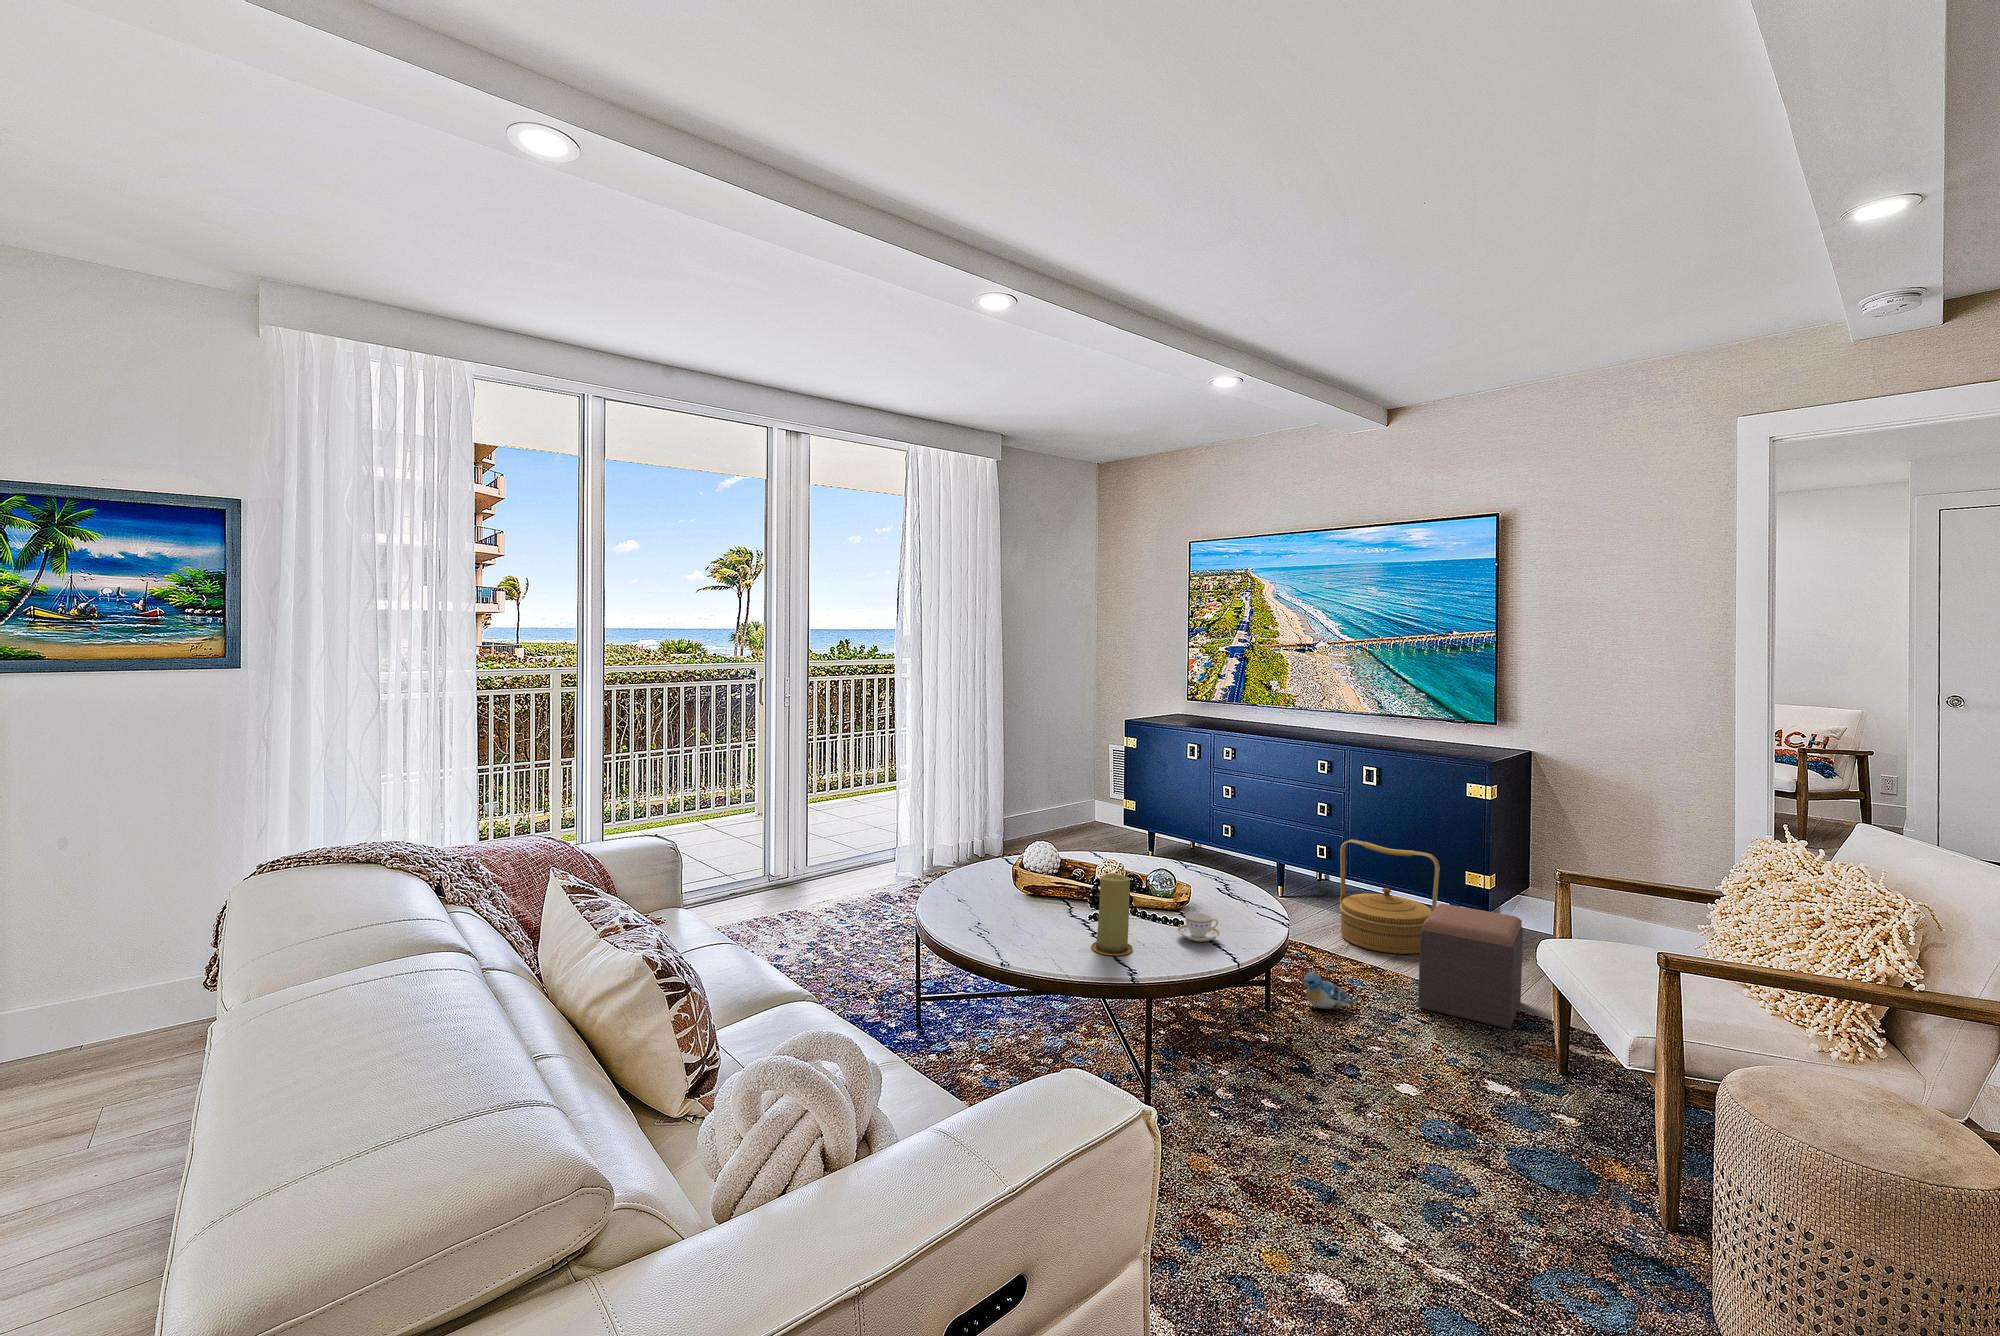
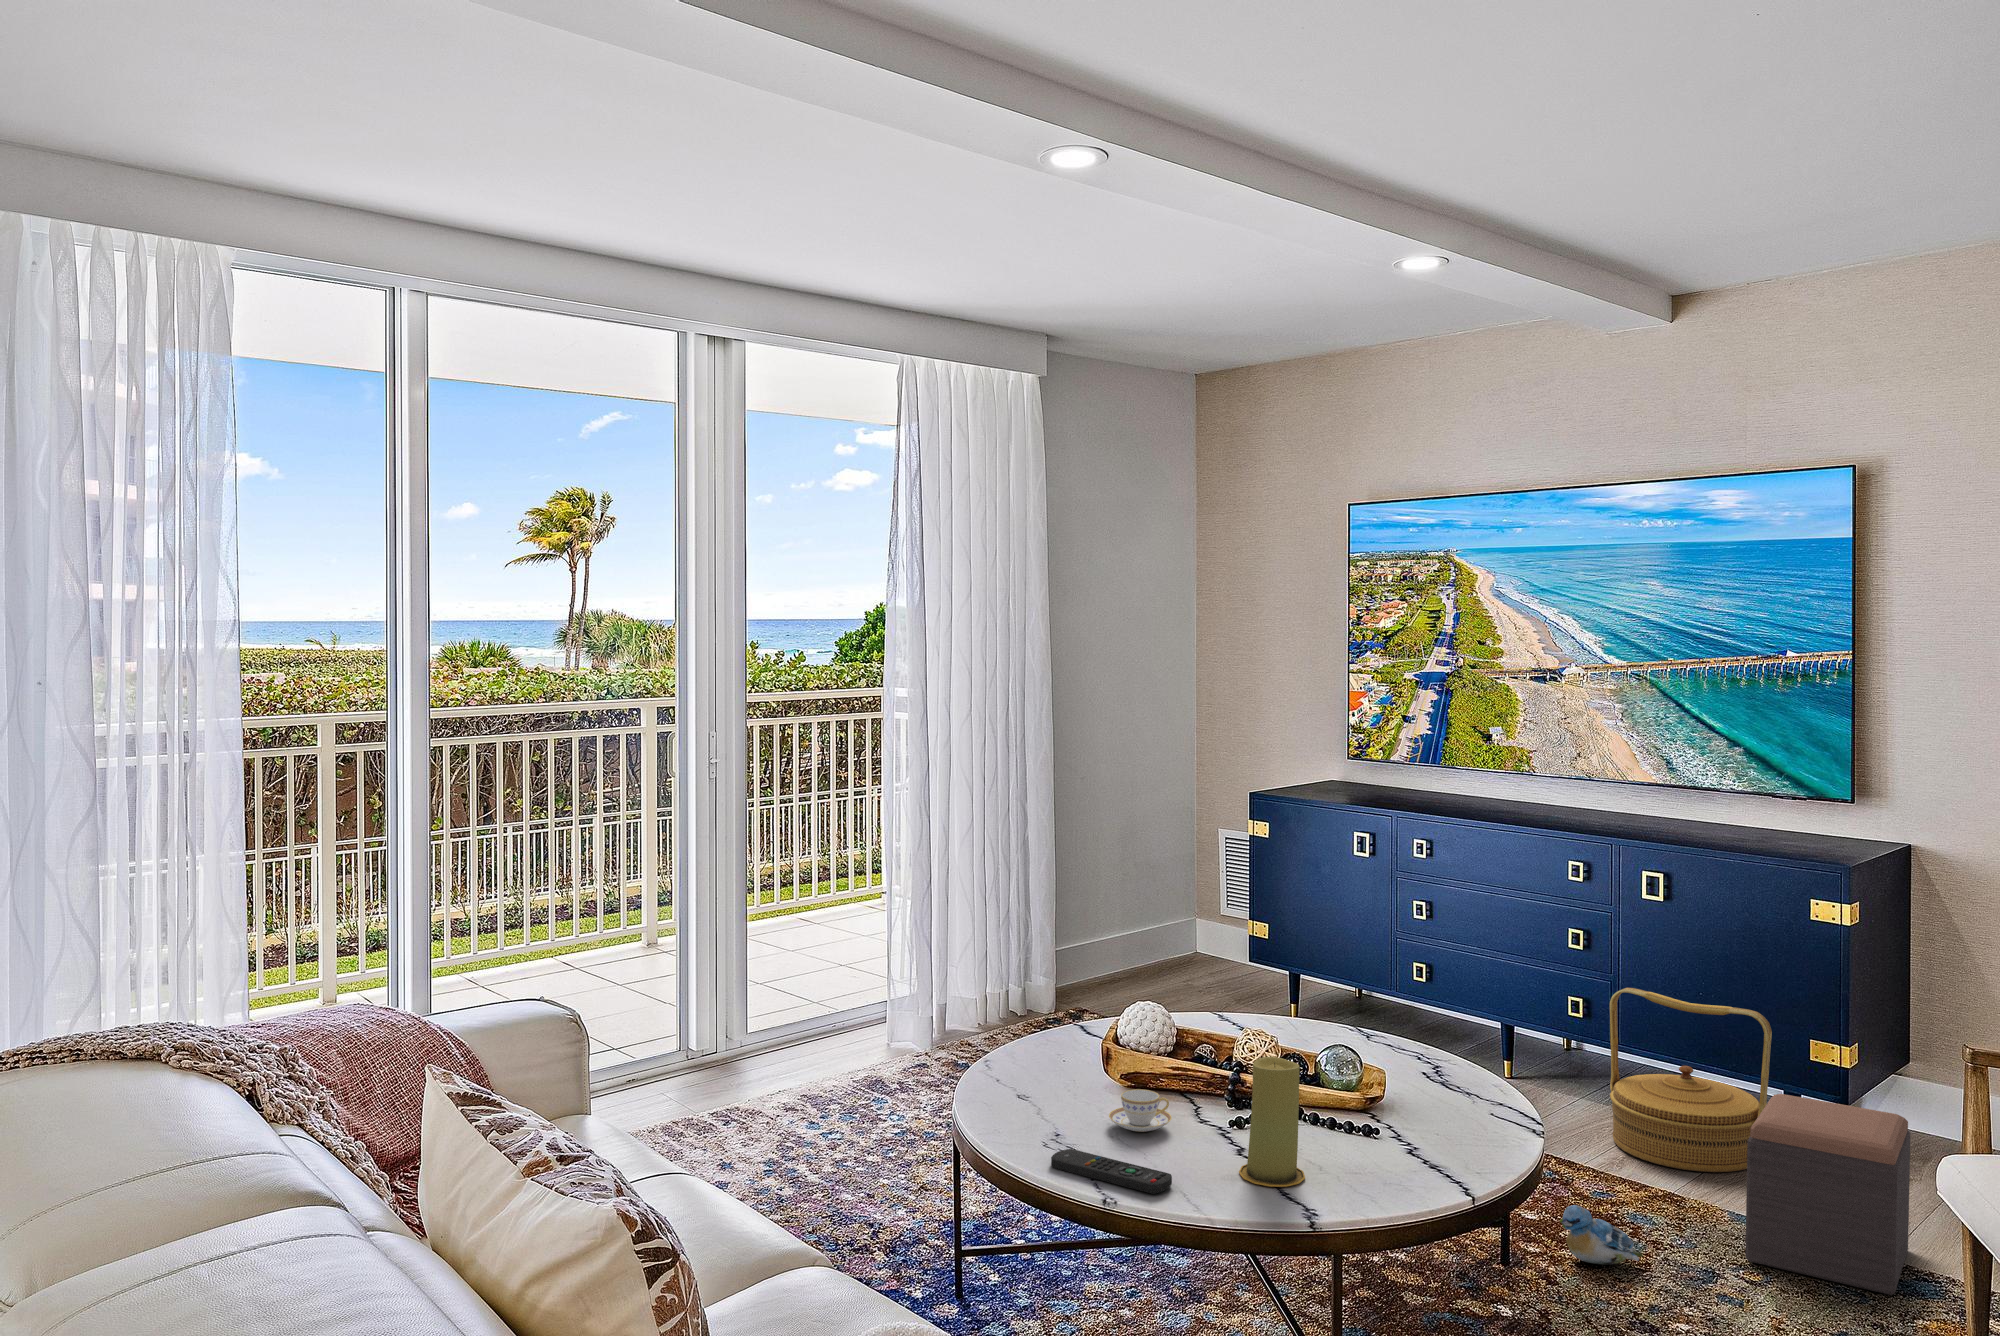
teacup: present [1177,913,1220,942] -> present [1109,1089,1172,1132]
remote control: none [972,932,1047,959] -> present [1051,1149,1172,1194]

